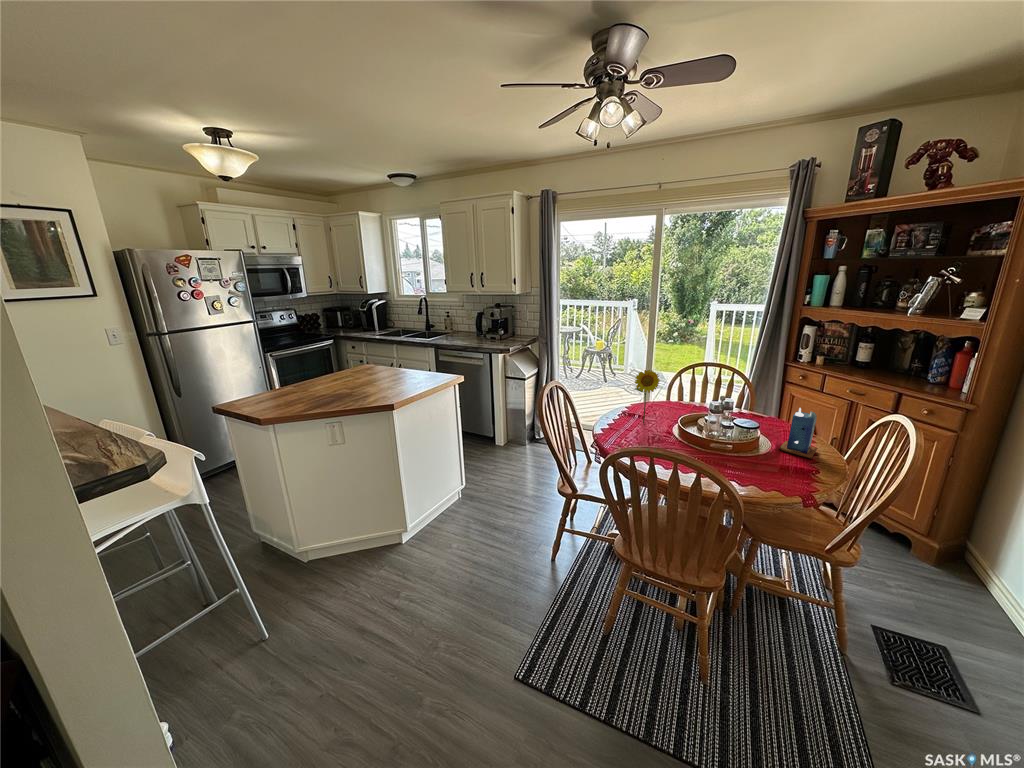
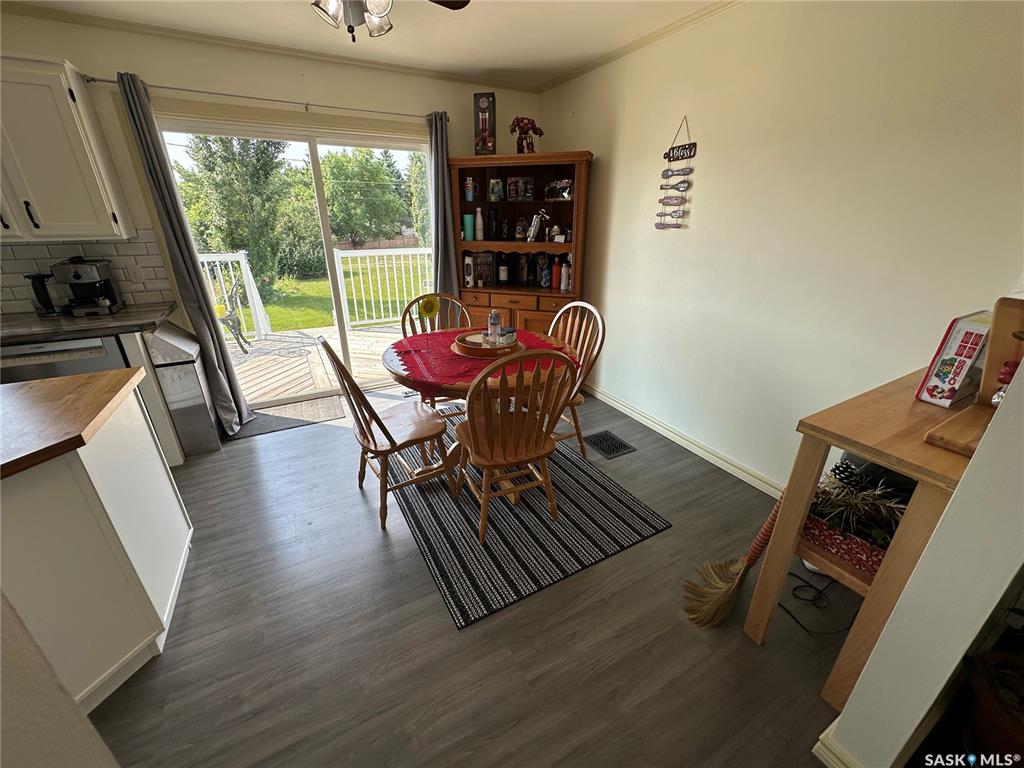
candle: present [780,408,817,459] -> none [527,307,550,342]

